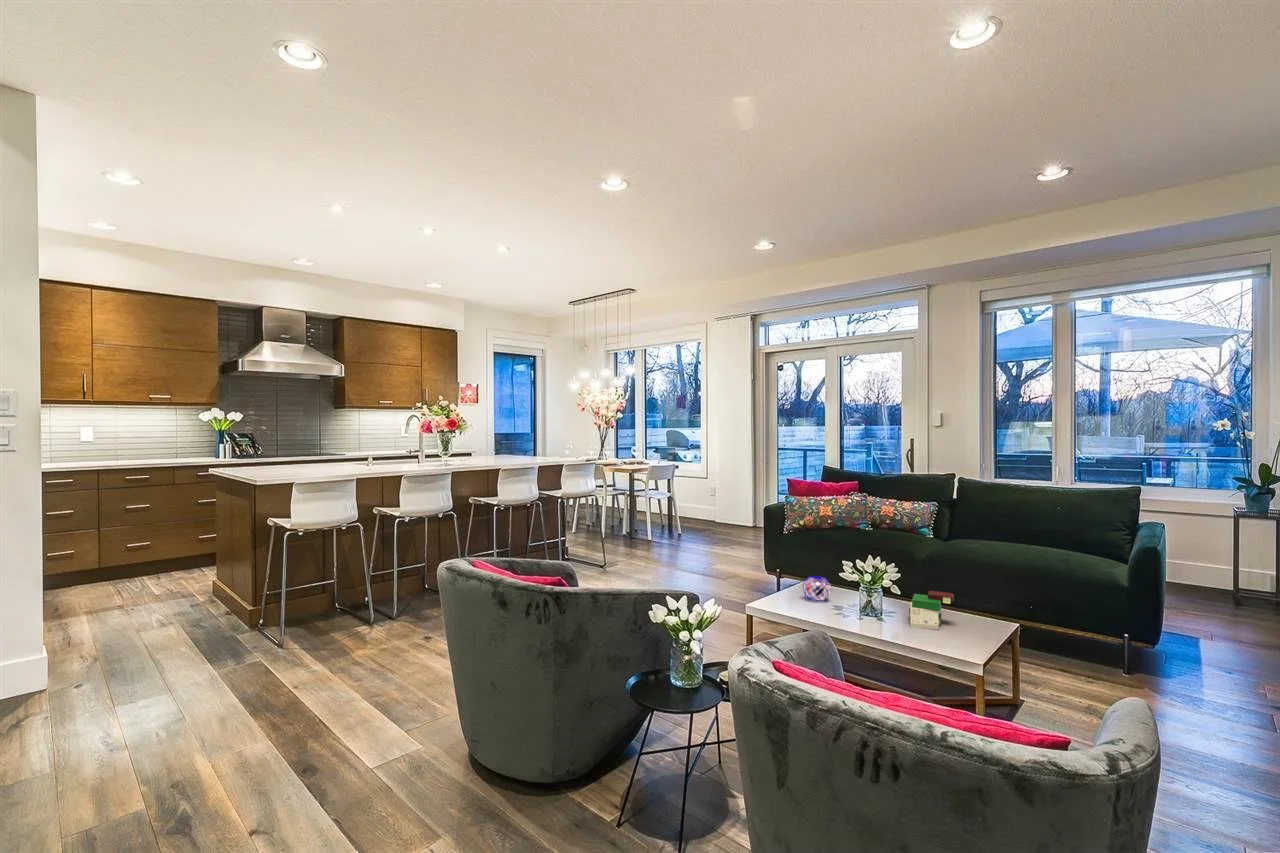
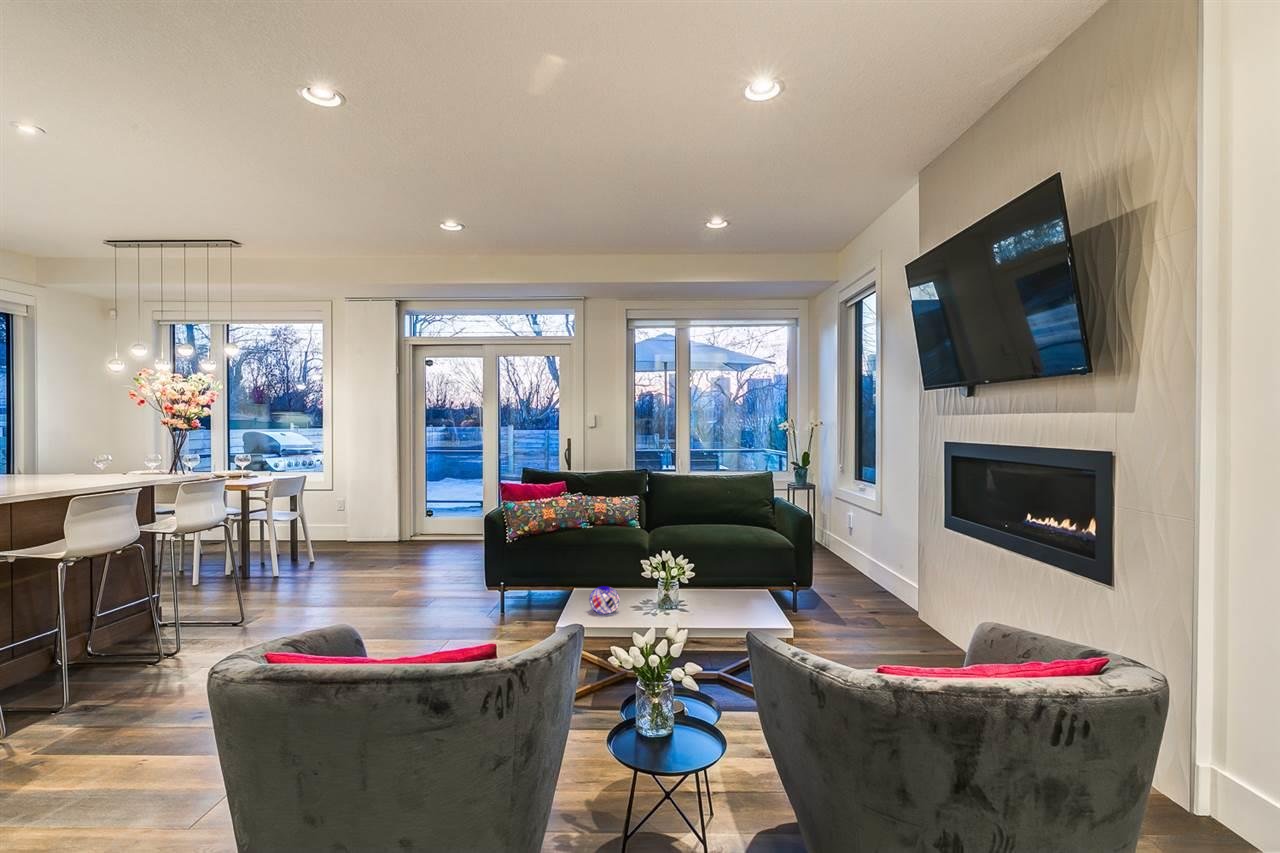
book: present [909,591,953,630] -> none [697,580,736,622]

